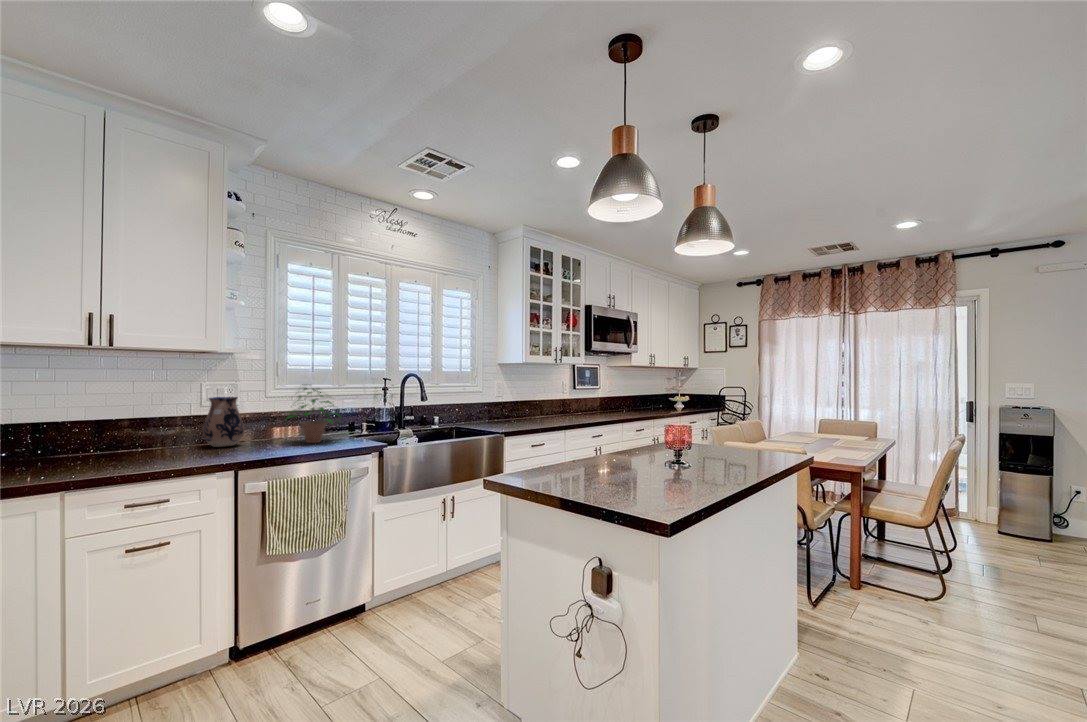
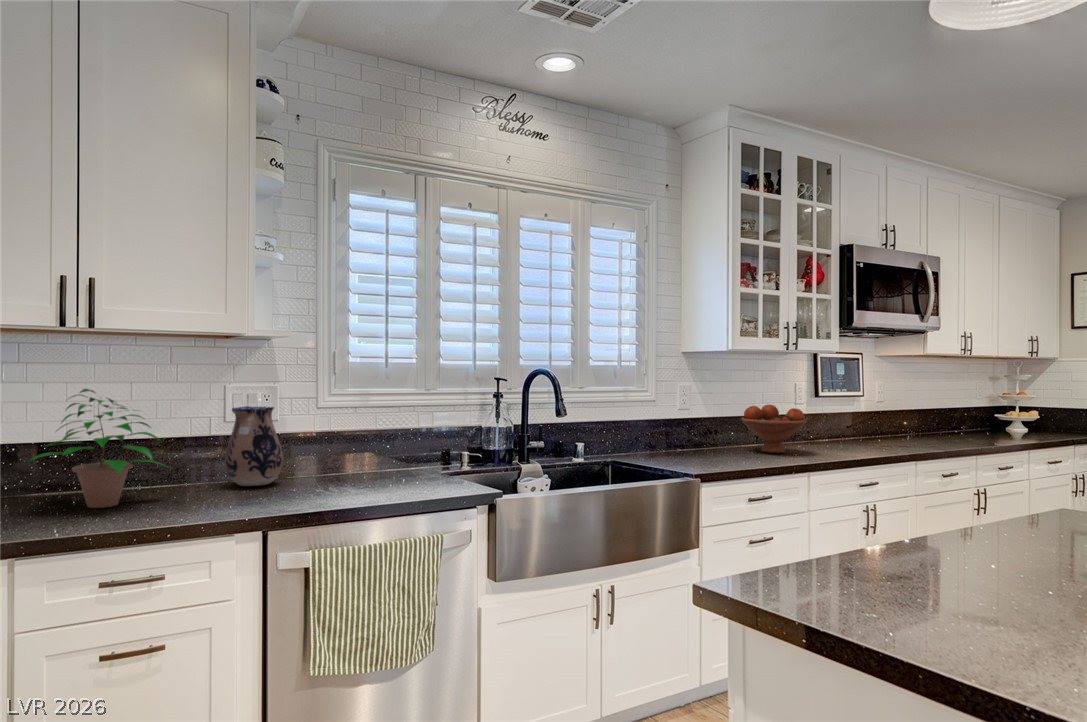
potted plant: present [287,384,339,443] -> present [29,389,168,508]
fruit bowl: none [531,393,566,420] -> present [741,405,807,453]

